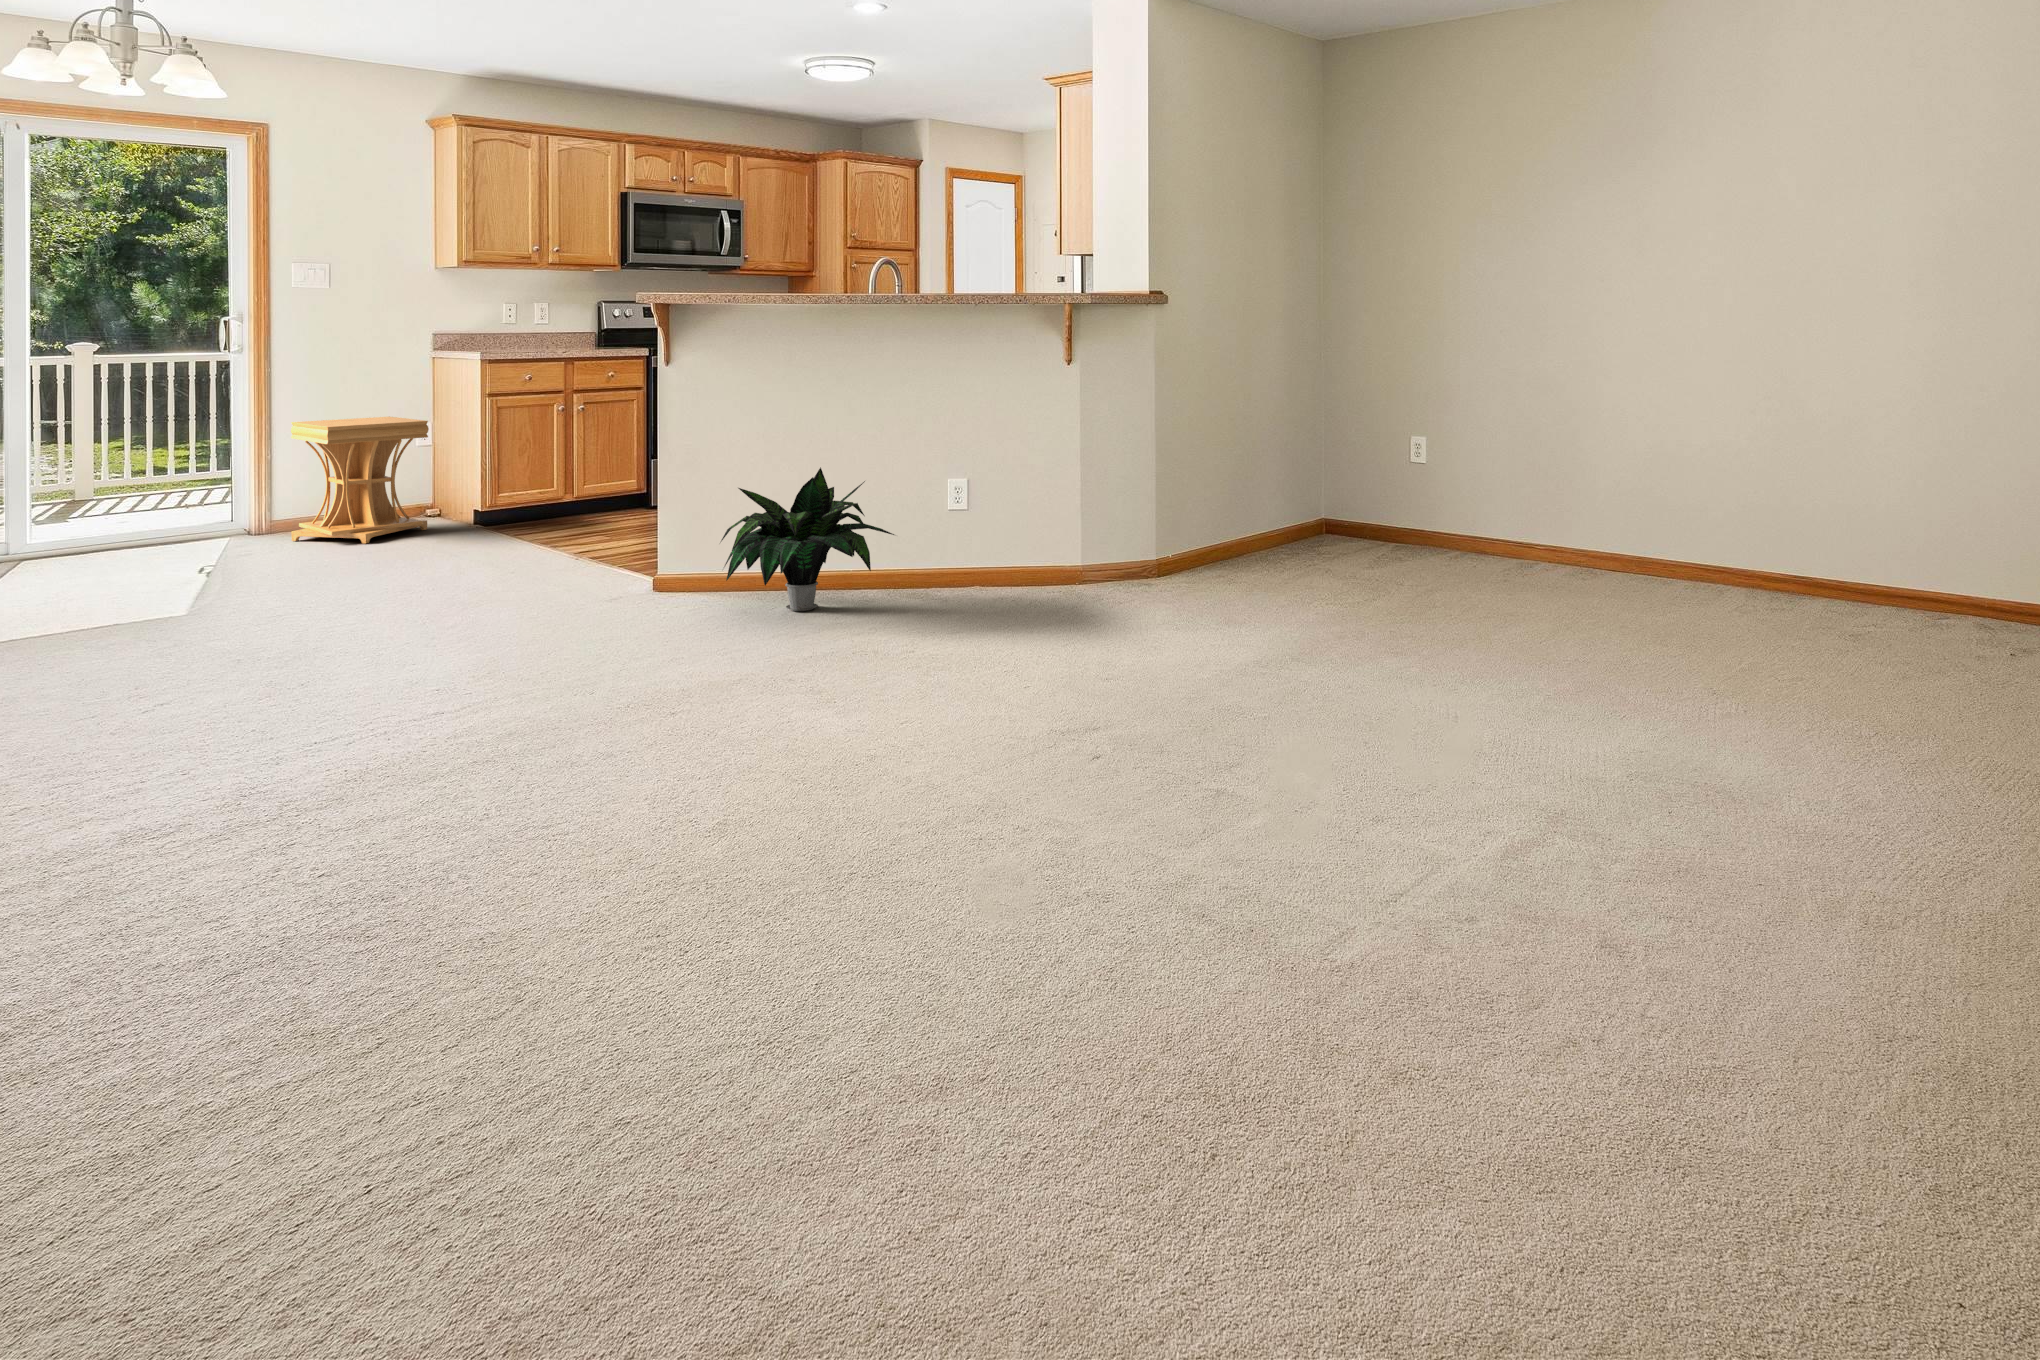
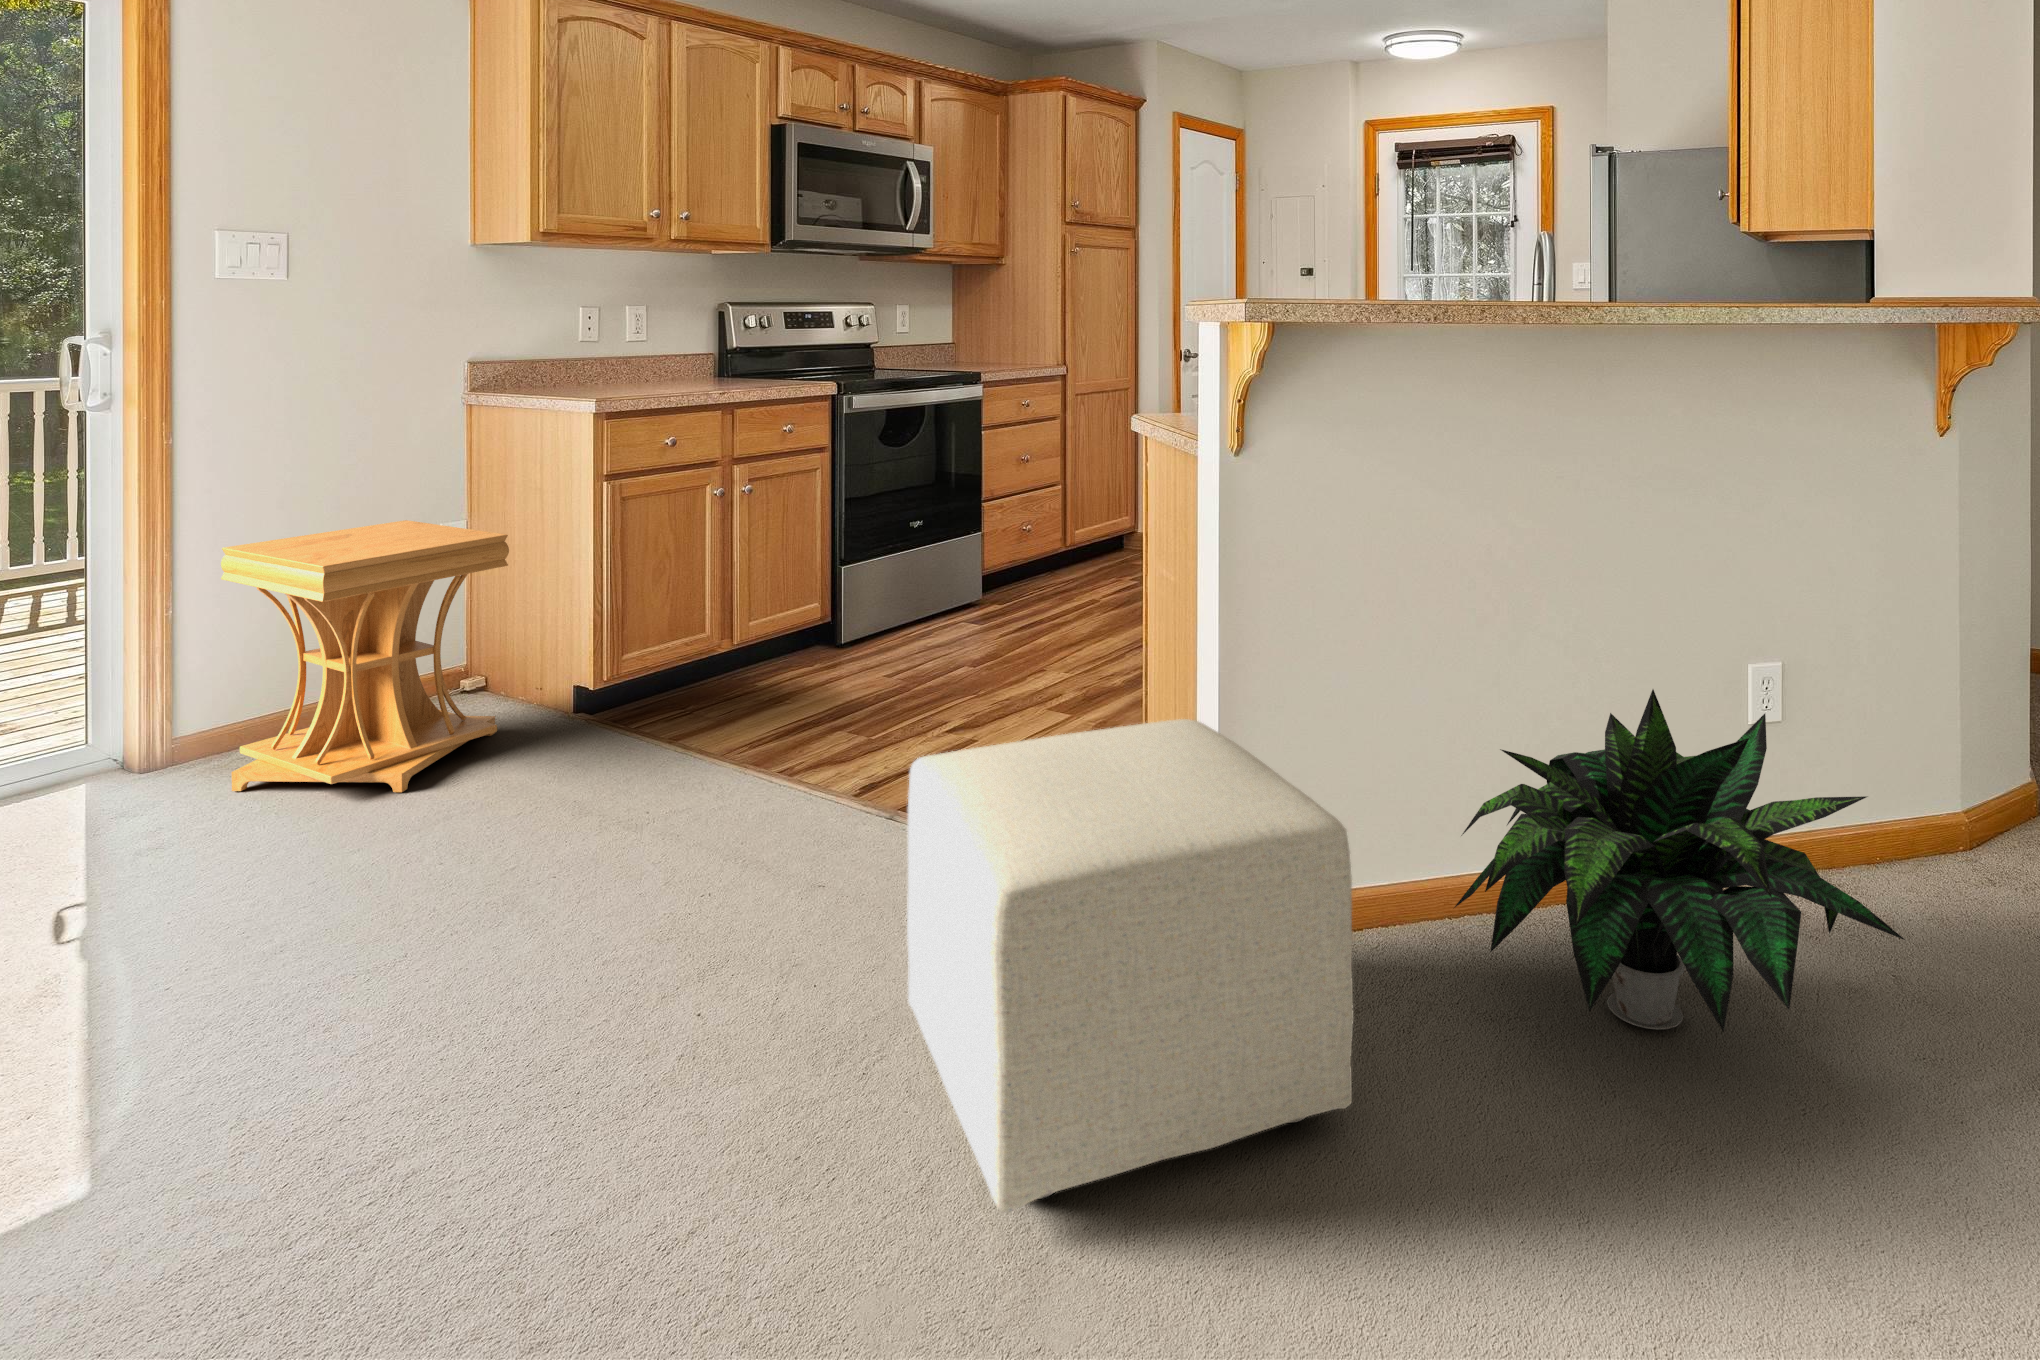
ottoman: none [467,481,646,625] -> present [907,719,1354,1212]

